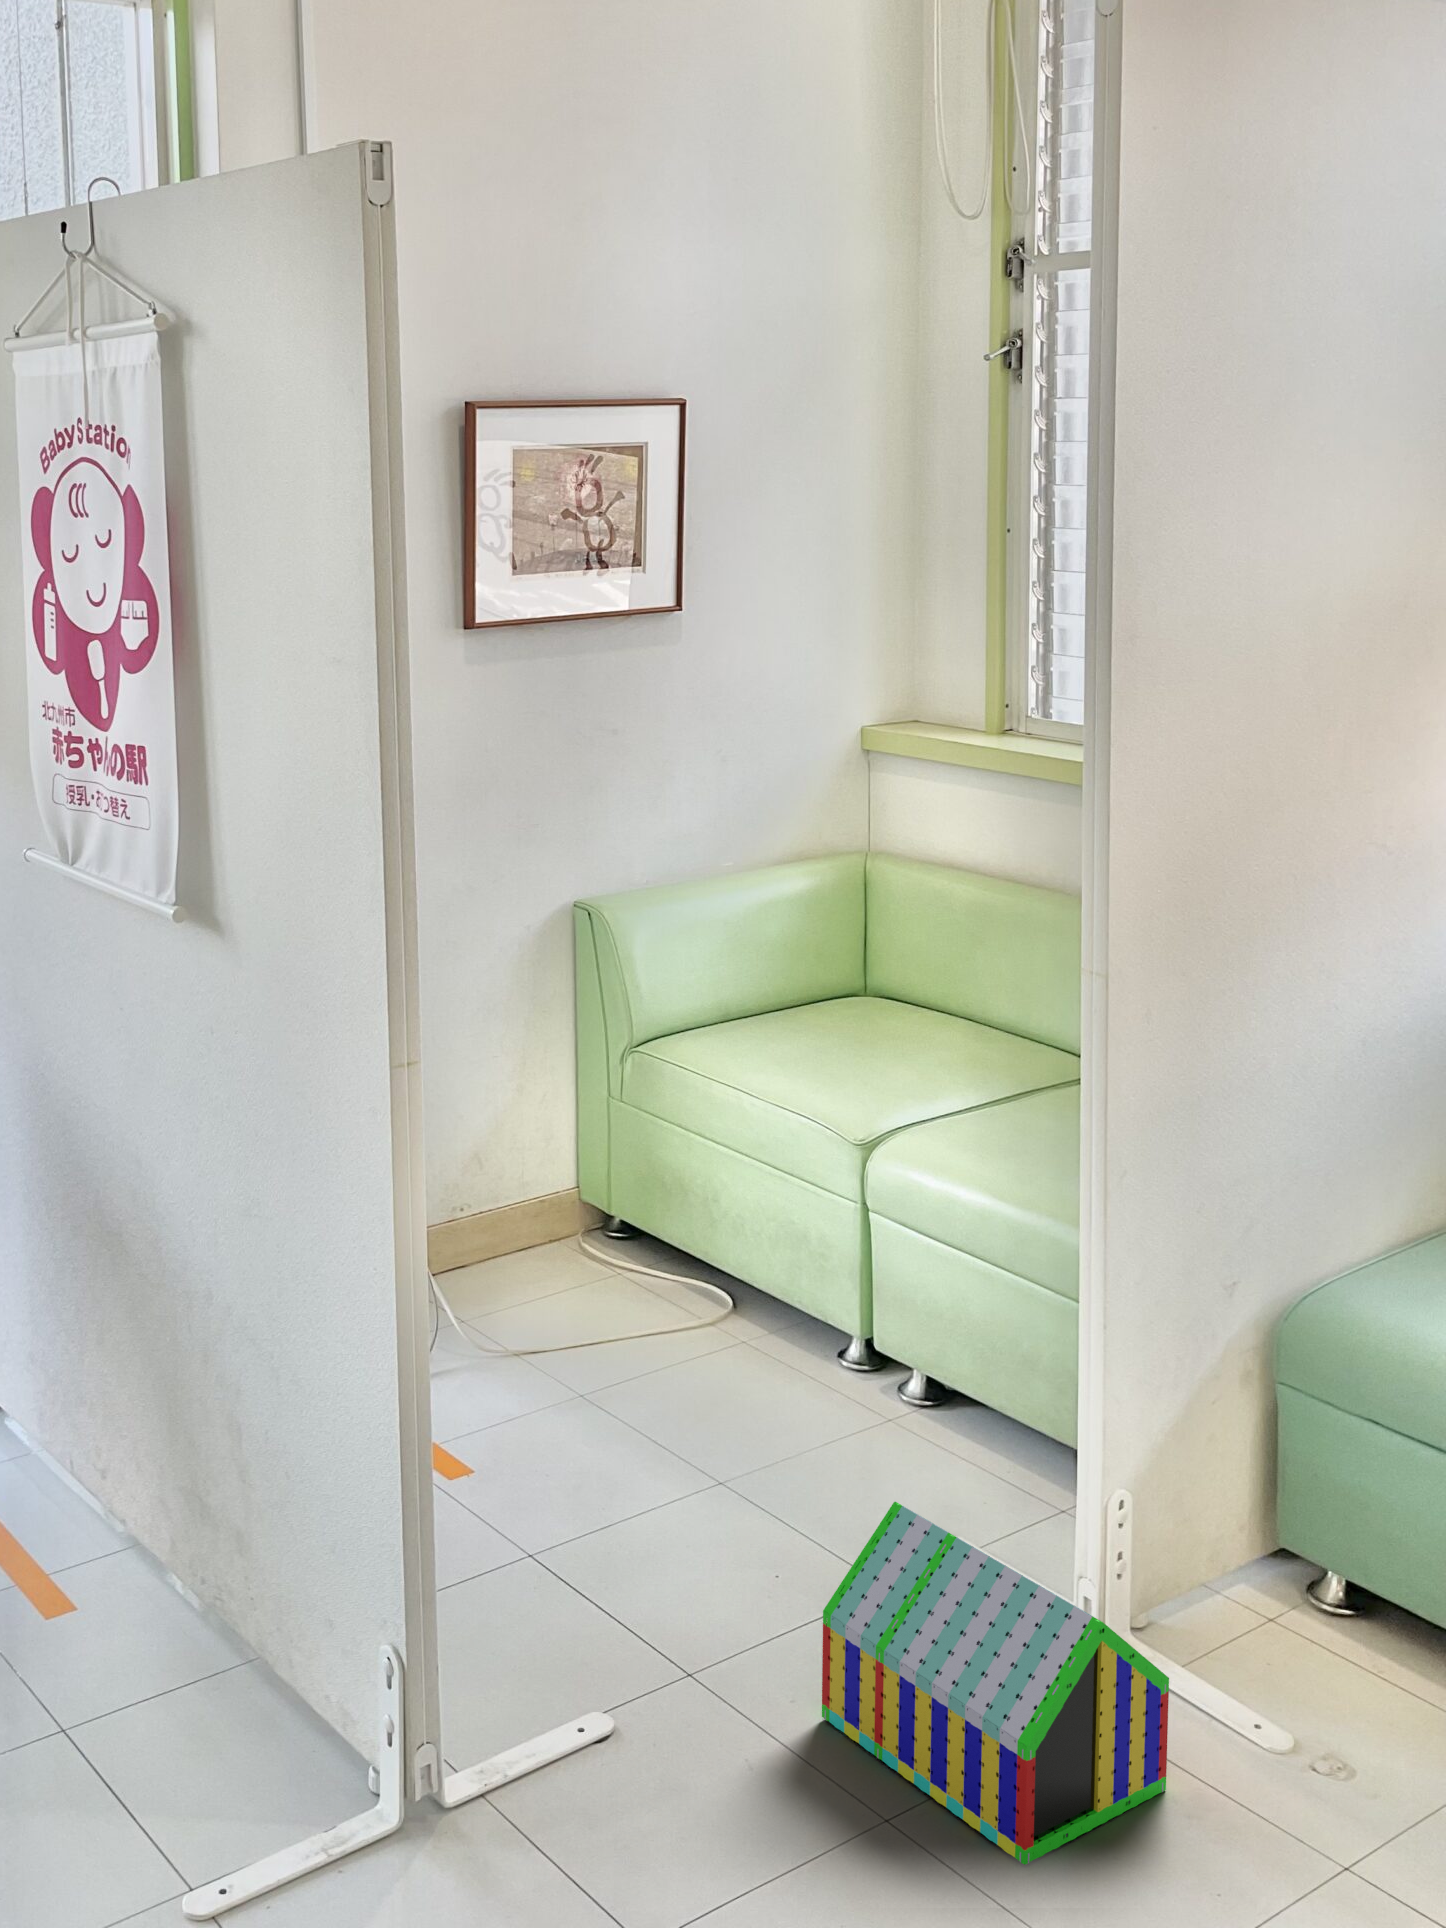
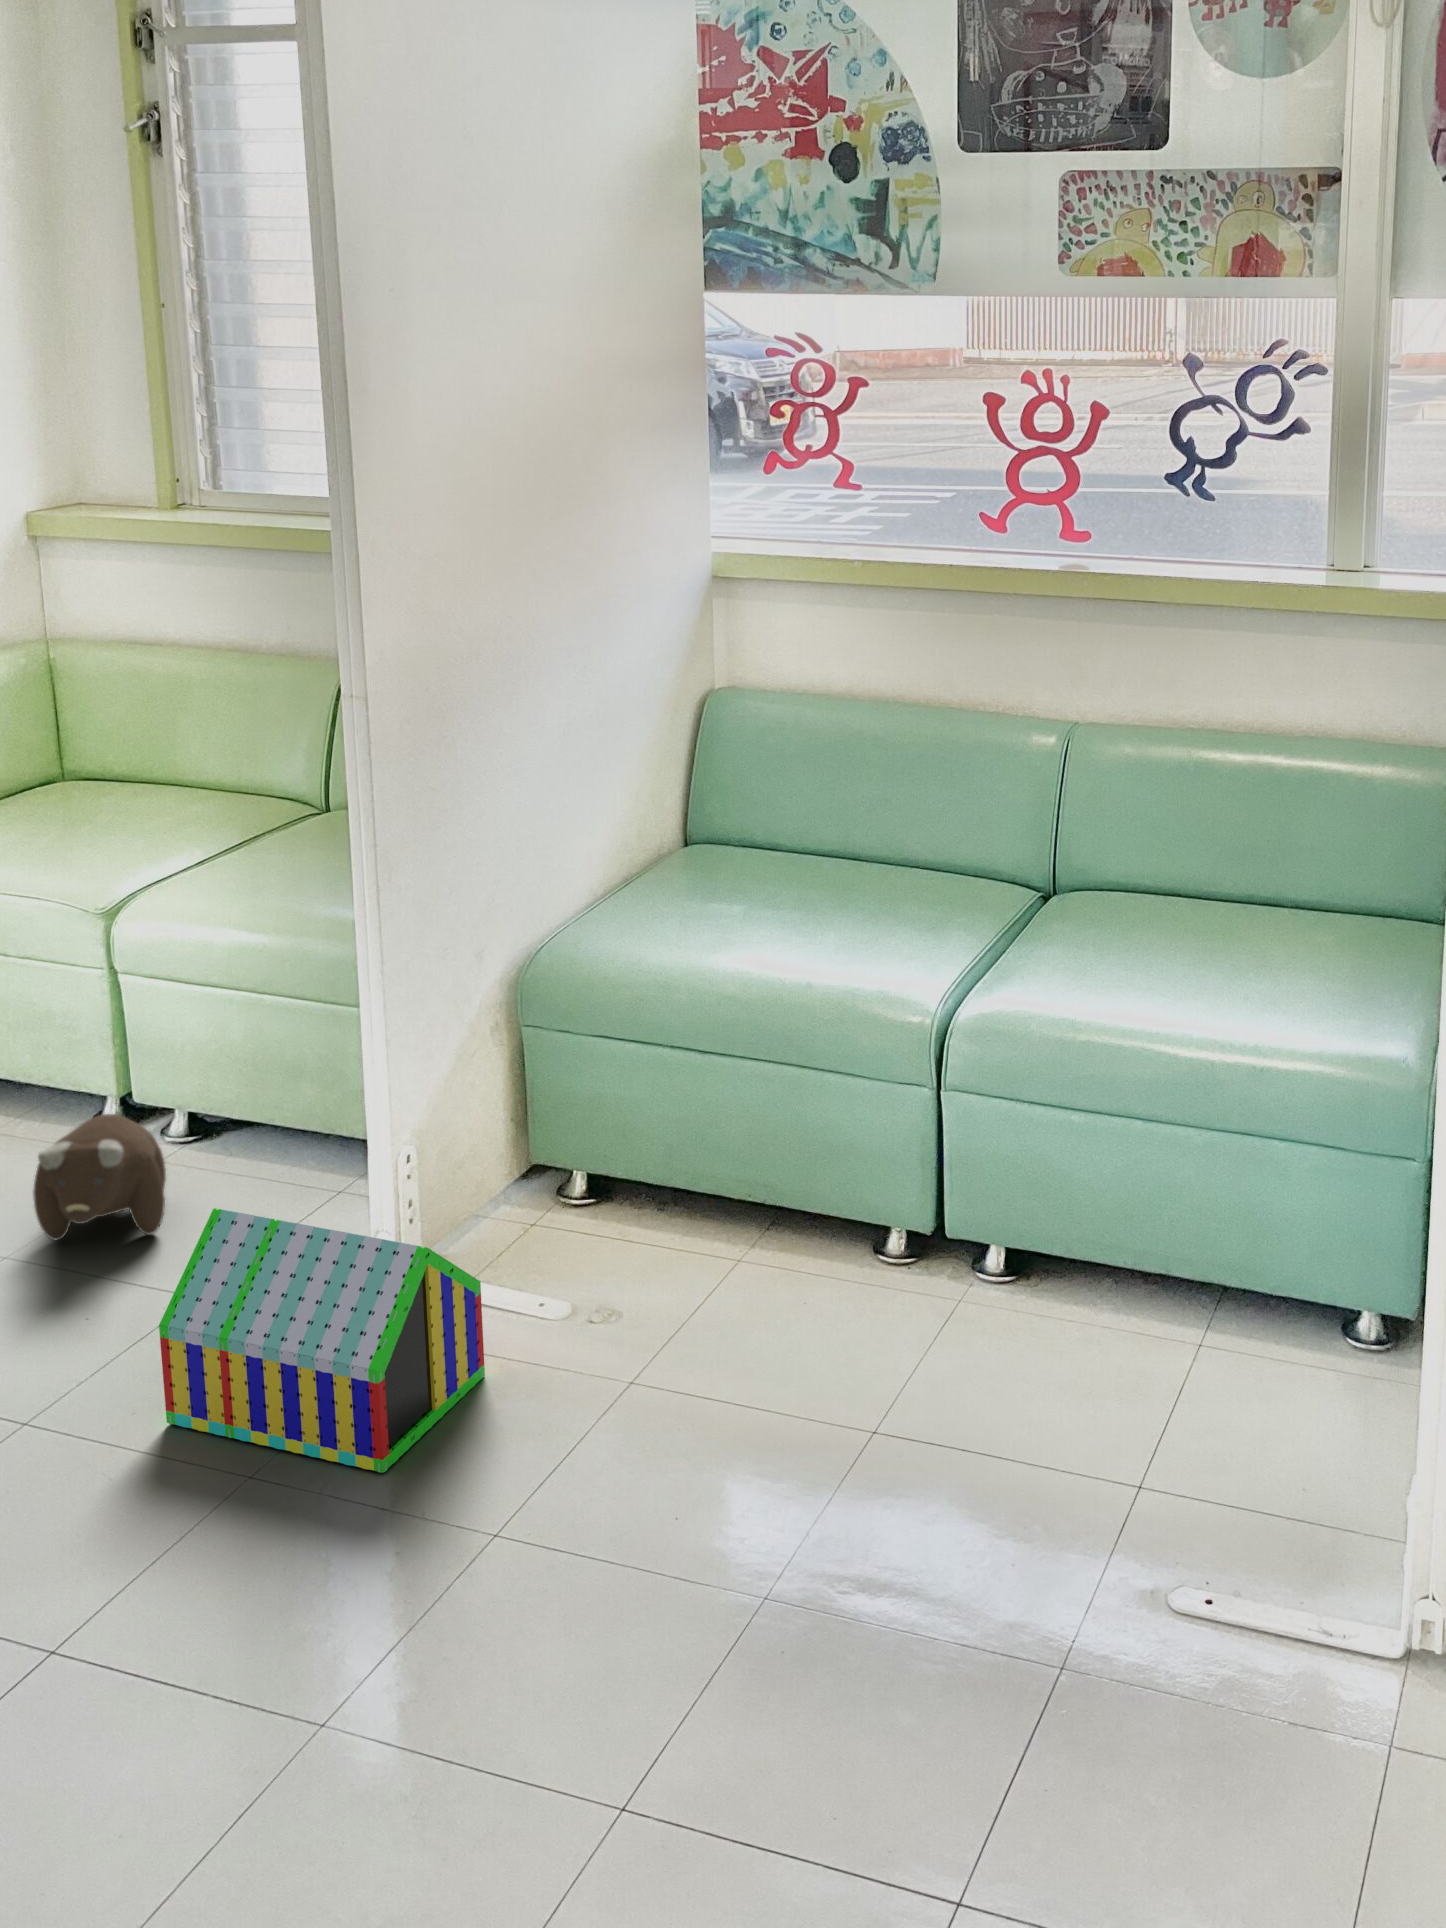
plush toy: none [754,1360,885,1499] -> present [33,1114,166,1240]

